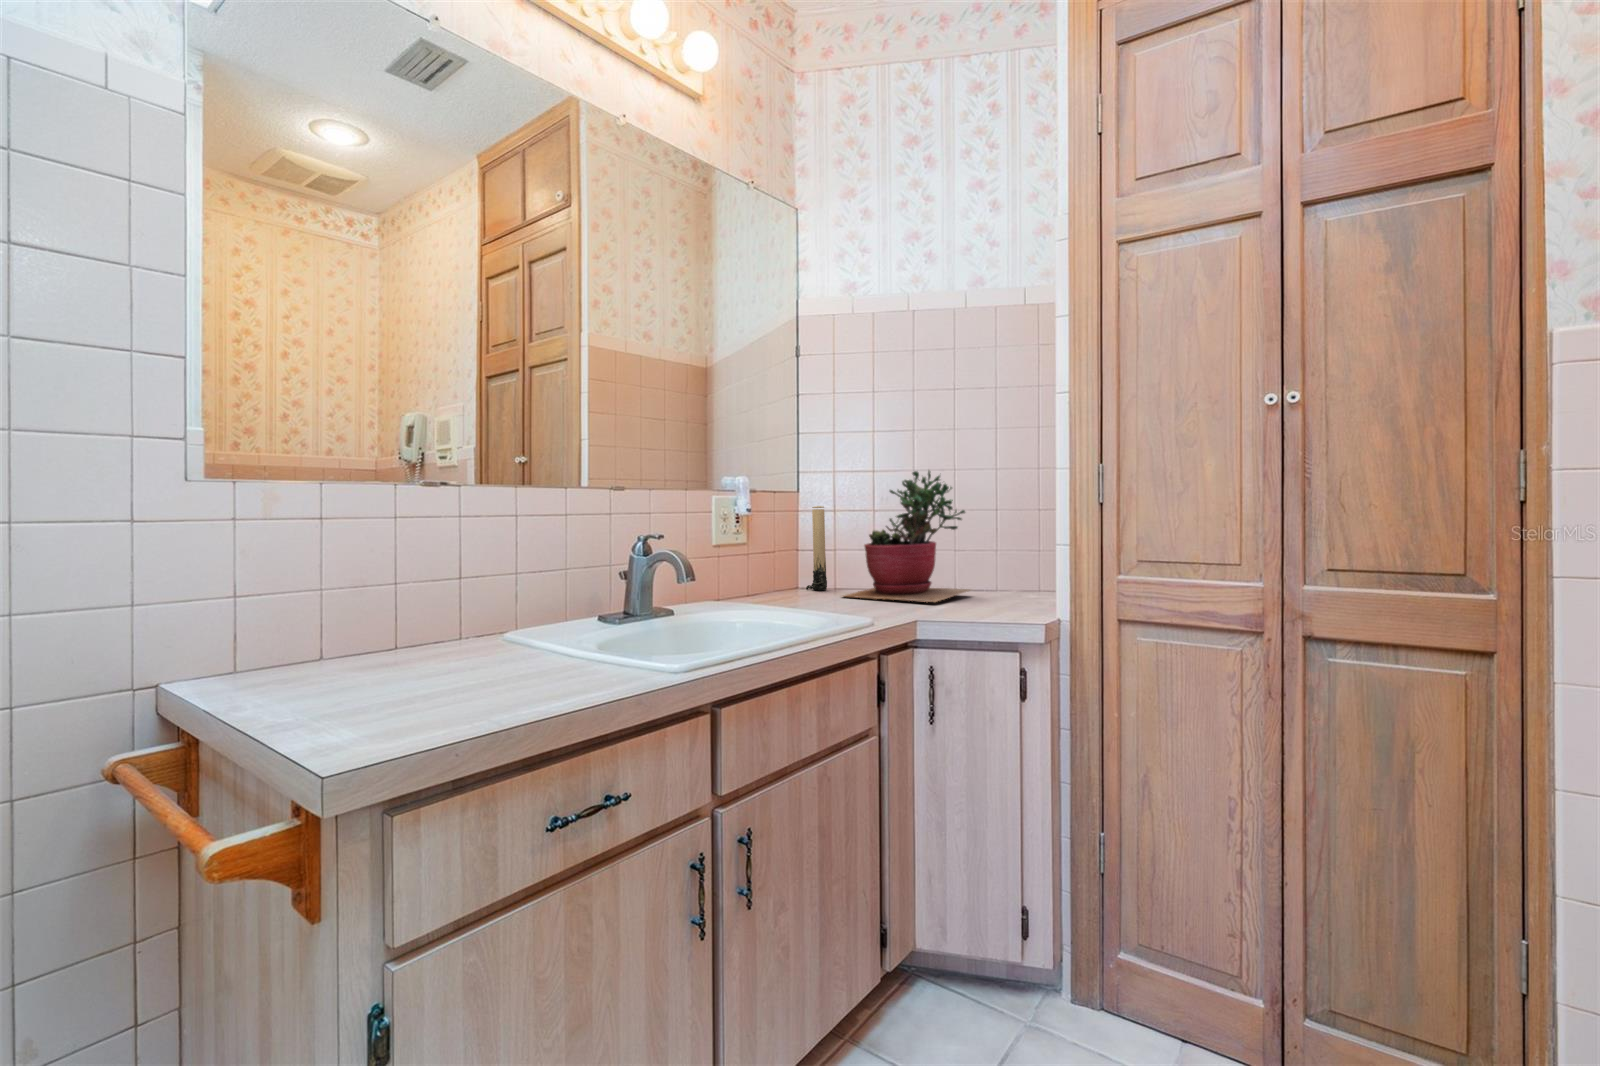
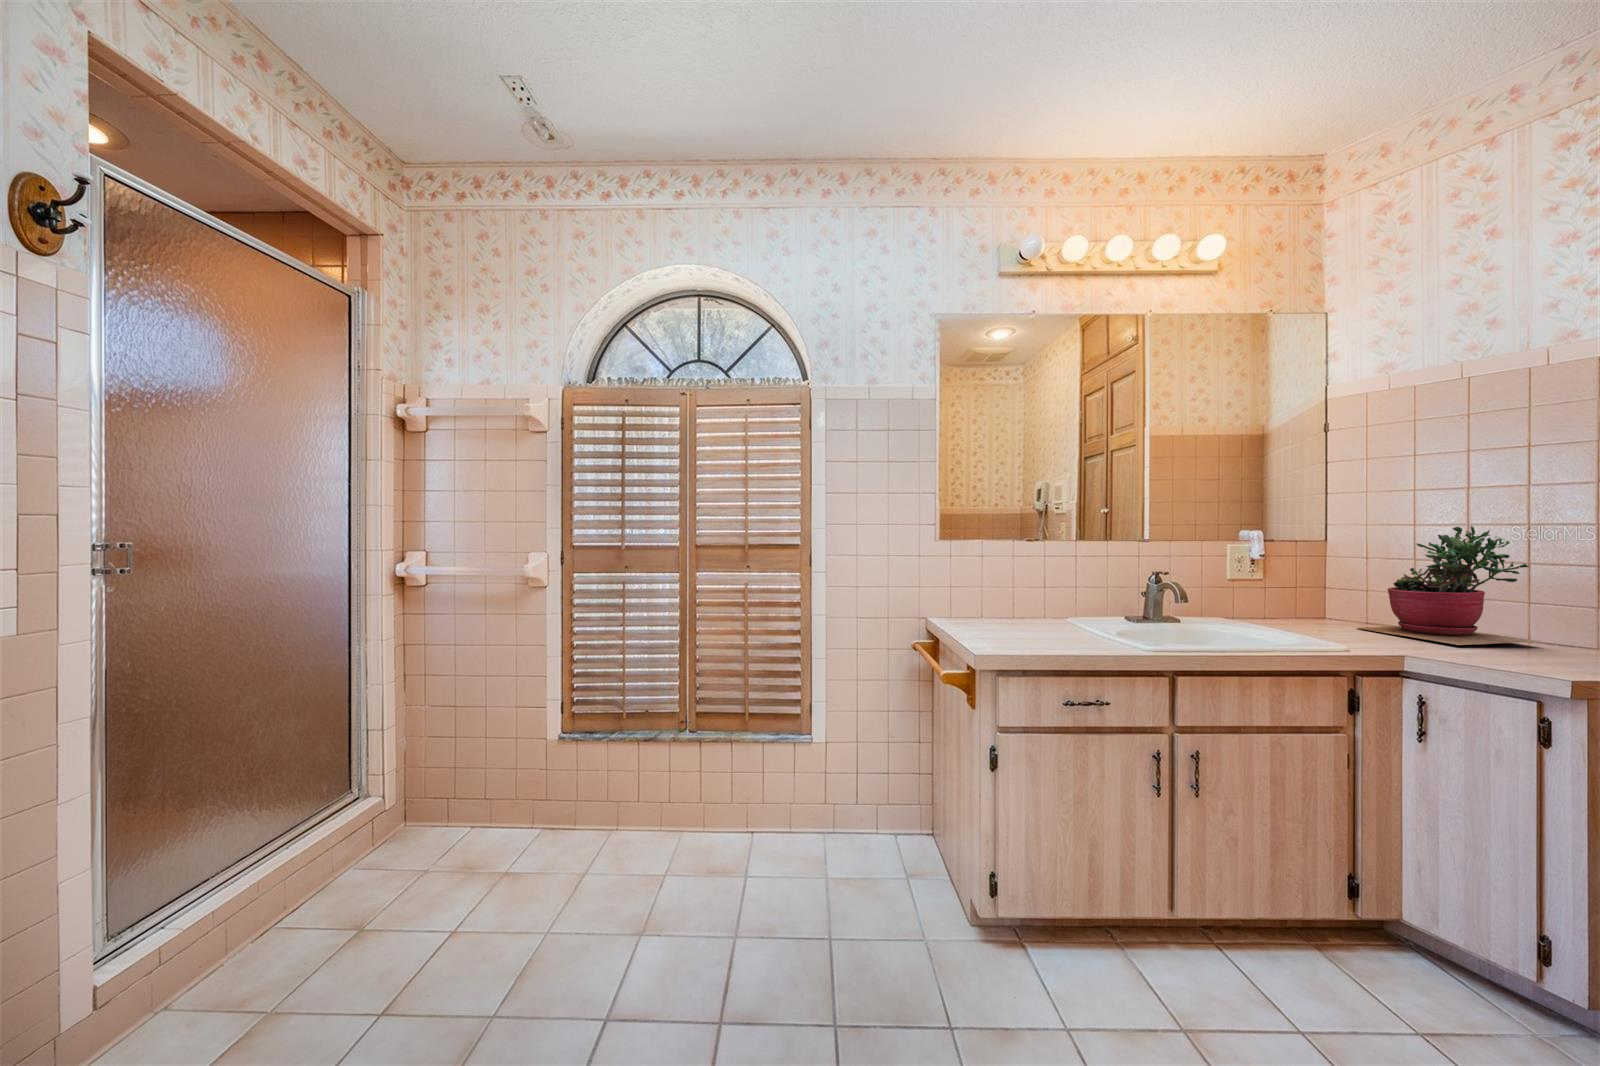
candle: present [806,506,827,590] -> none [1331,553,1353,621]

